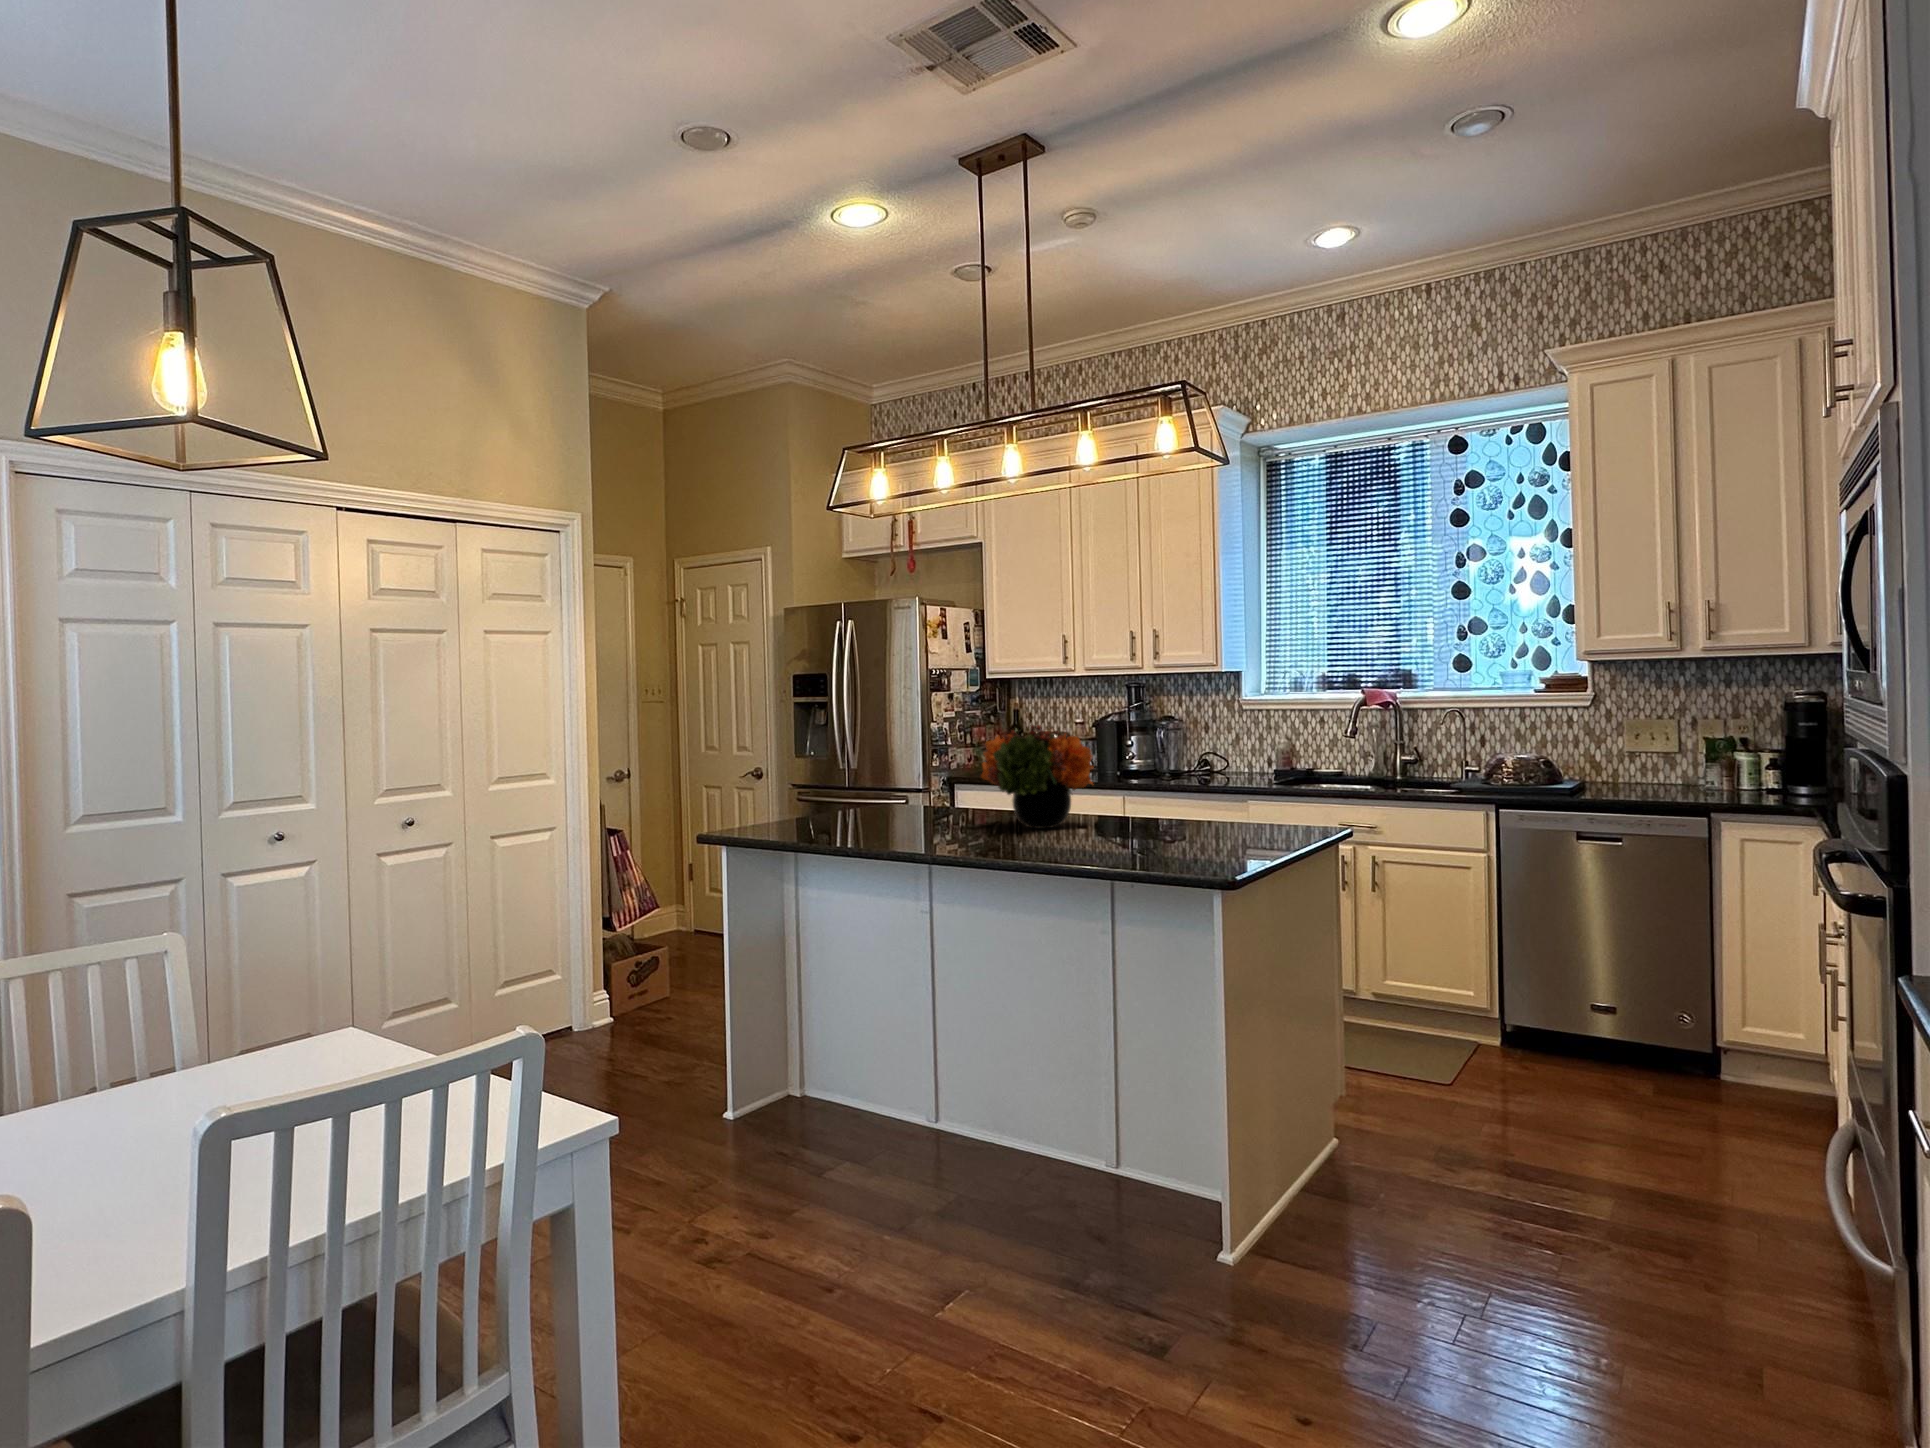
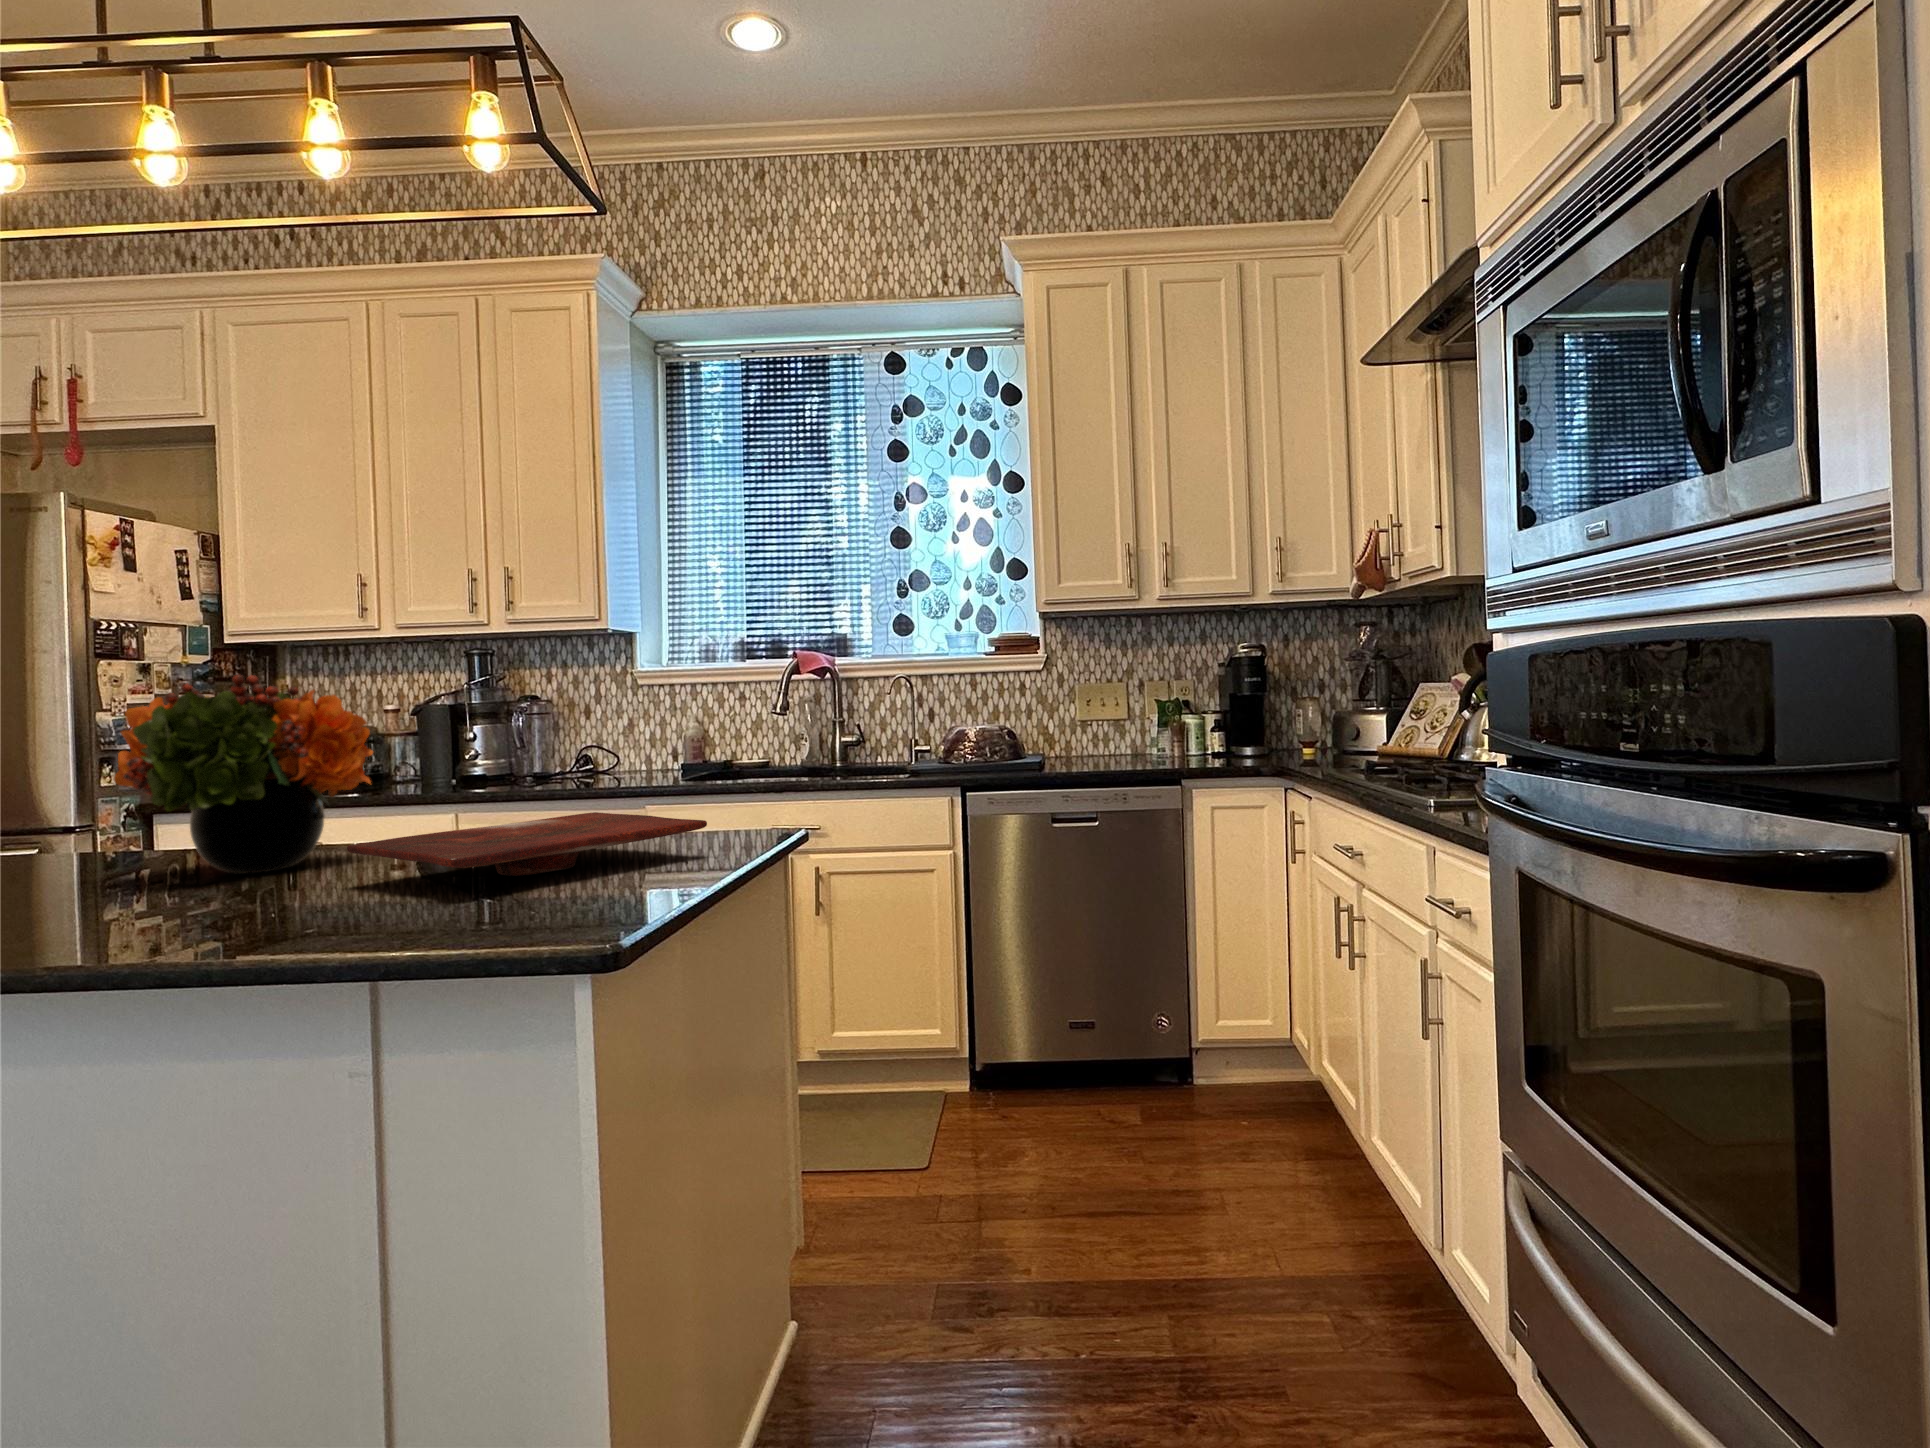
cutting board: none [1090,811,1276,844] -> present [347,812,707,876]

